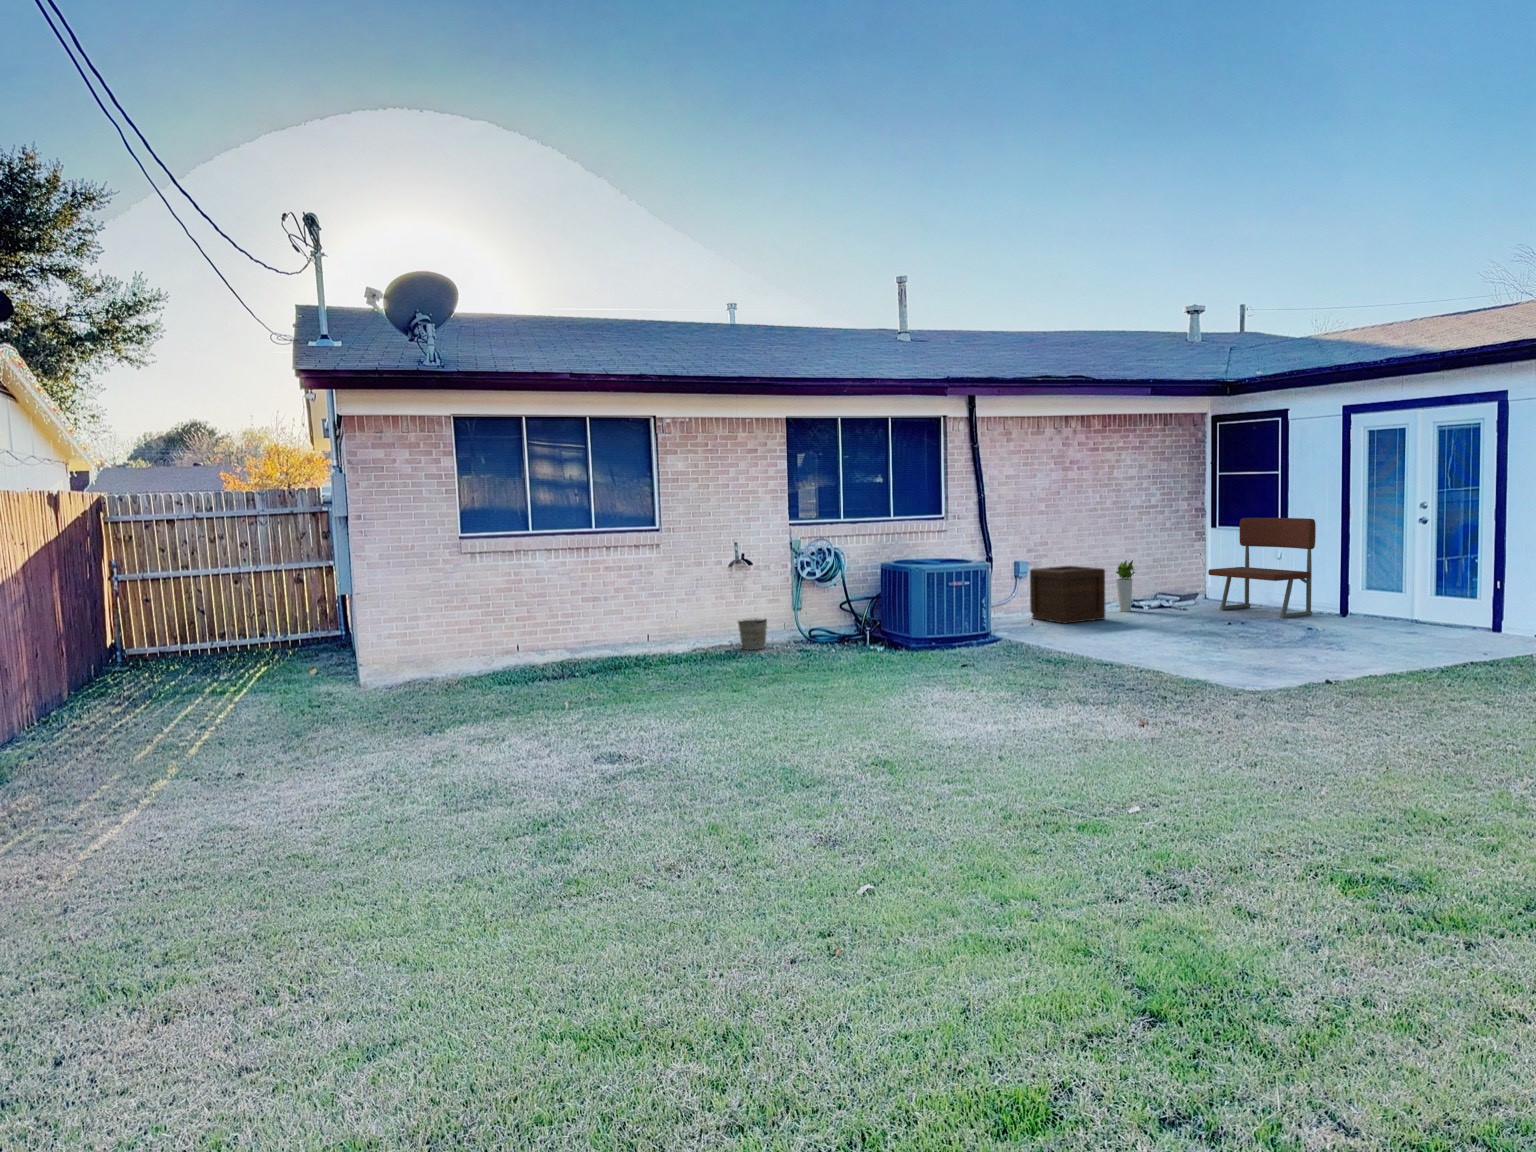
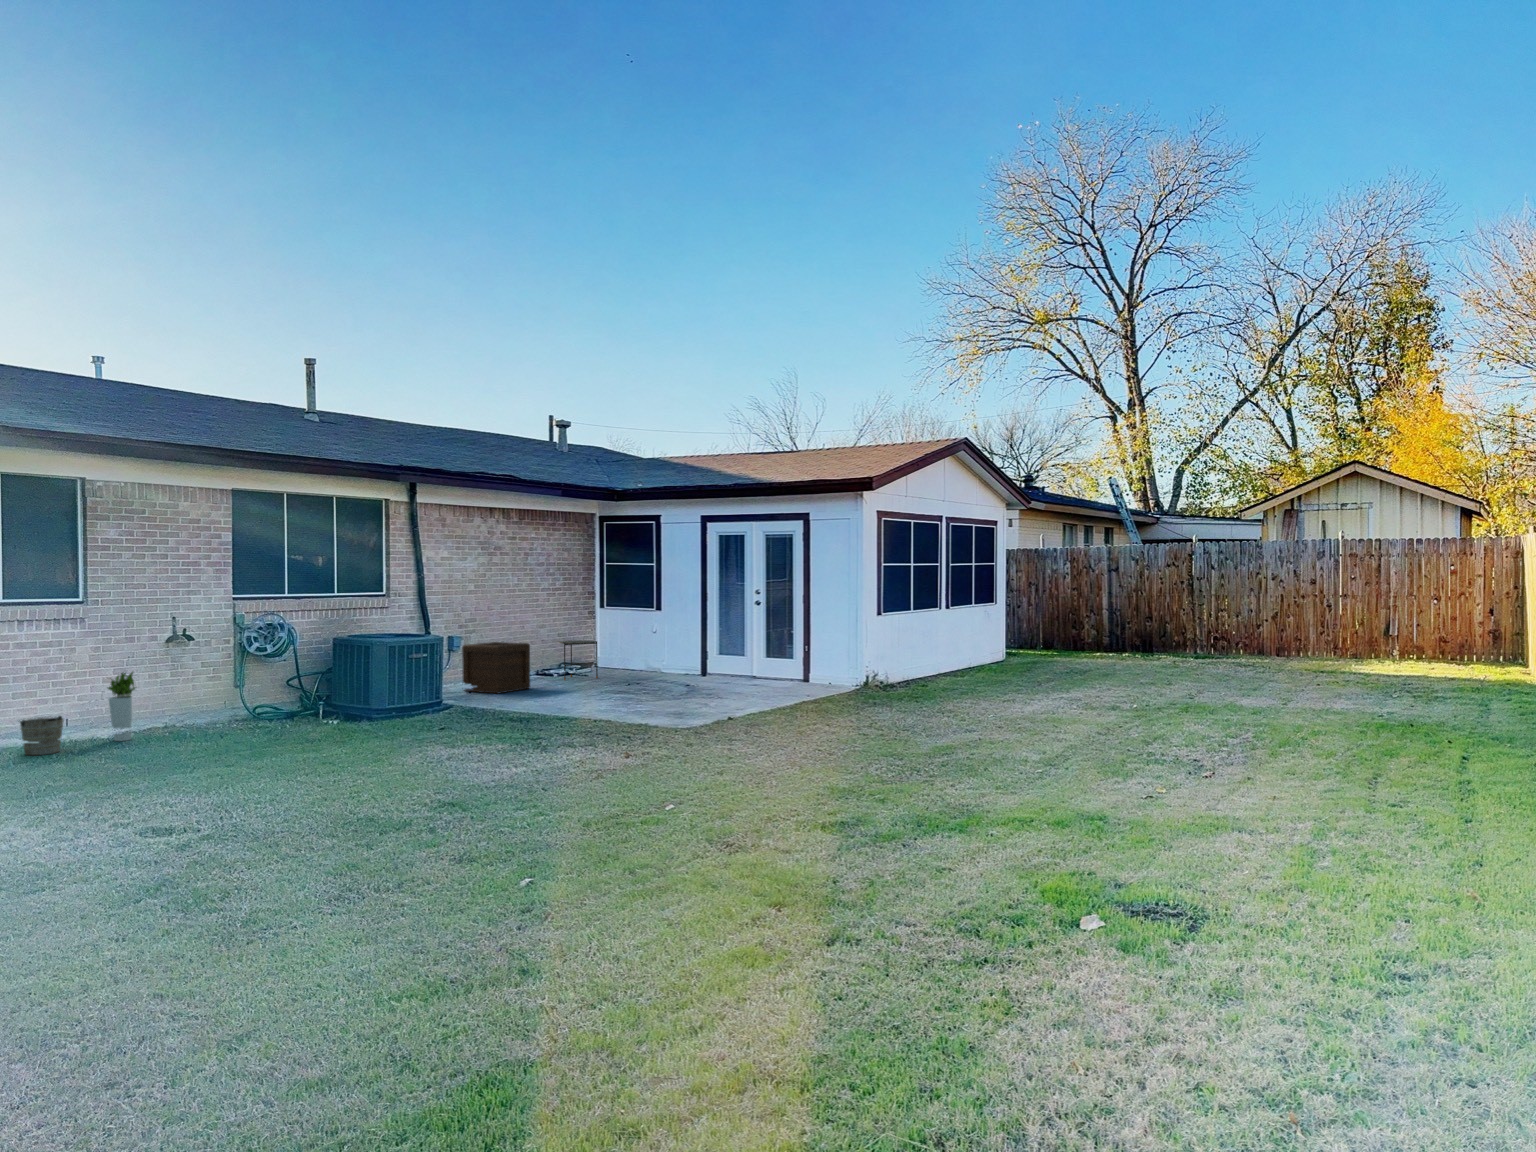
bench: present [1208,518,1316,618] -> none [606,601,684,681]
planter: present [1116,560,1135,612] -> present [108,672,135,741]
side table: none [1150,564,1198,610] -> present [559,640,598,680]
bucket: present [738,619,767,650] -> present [19,716,64,755]

